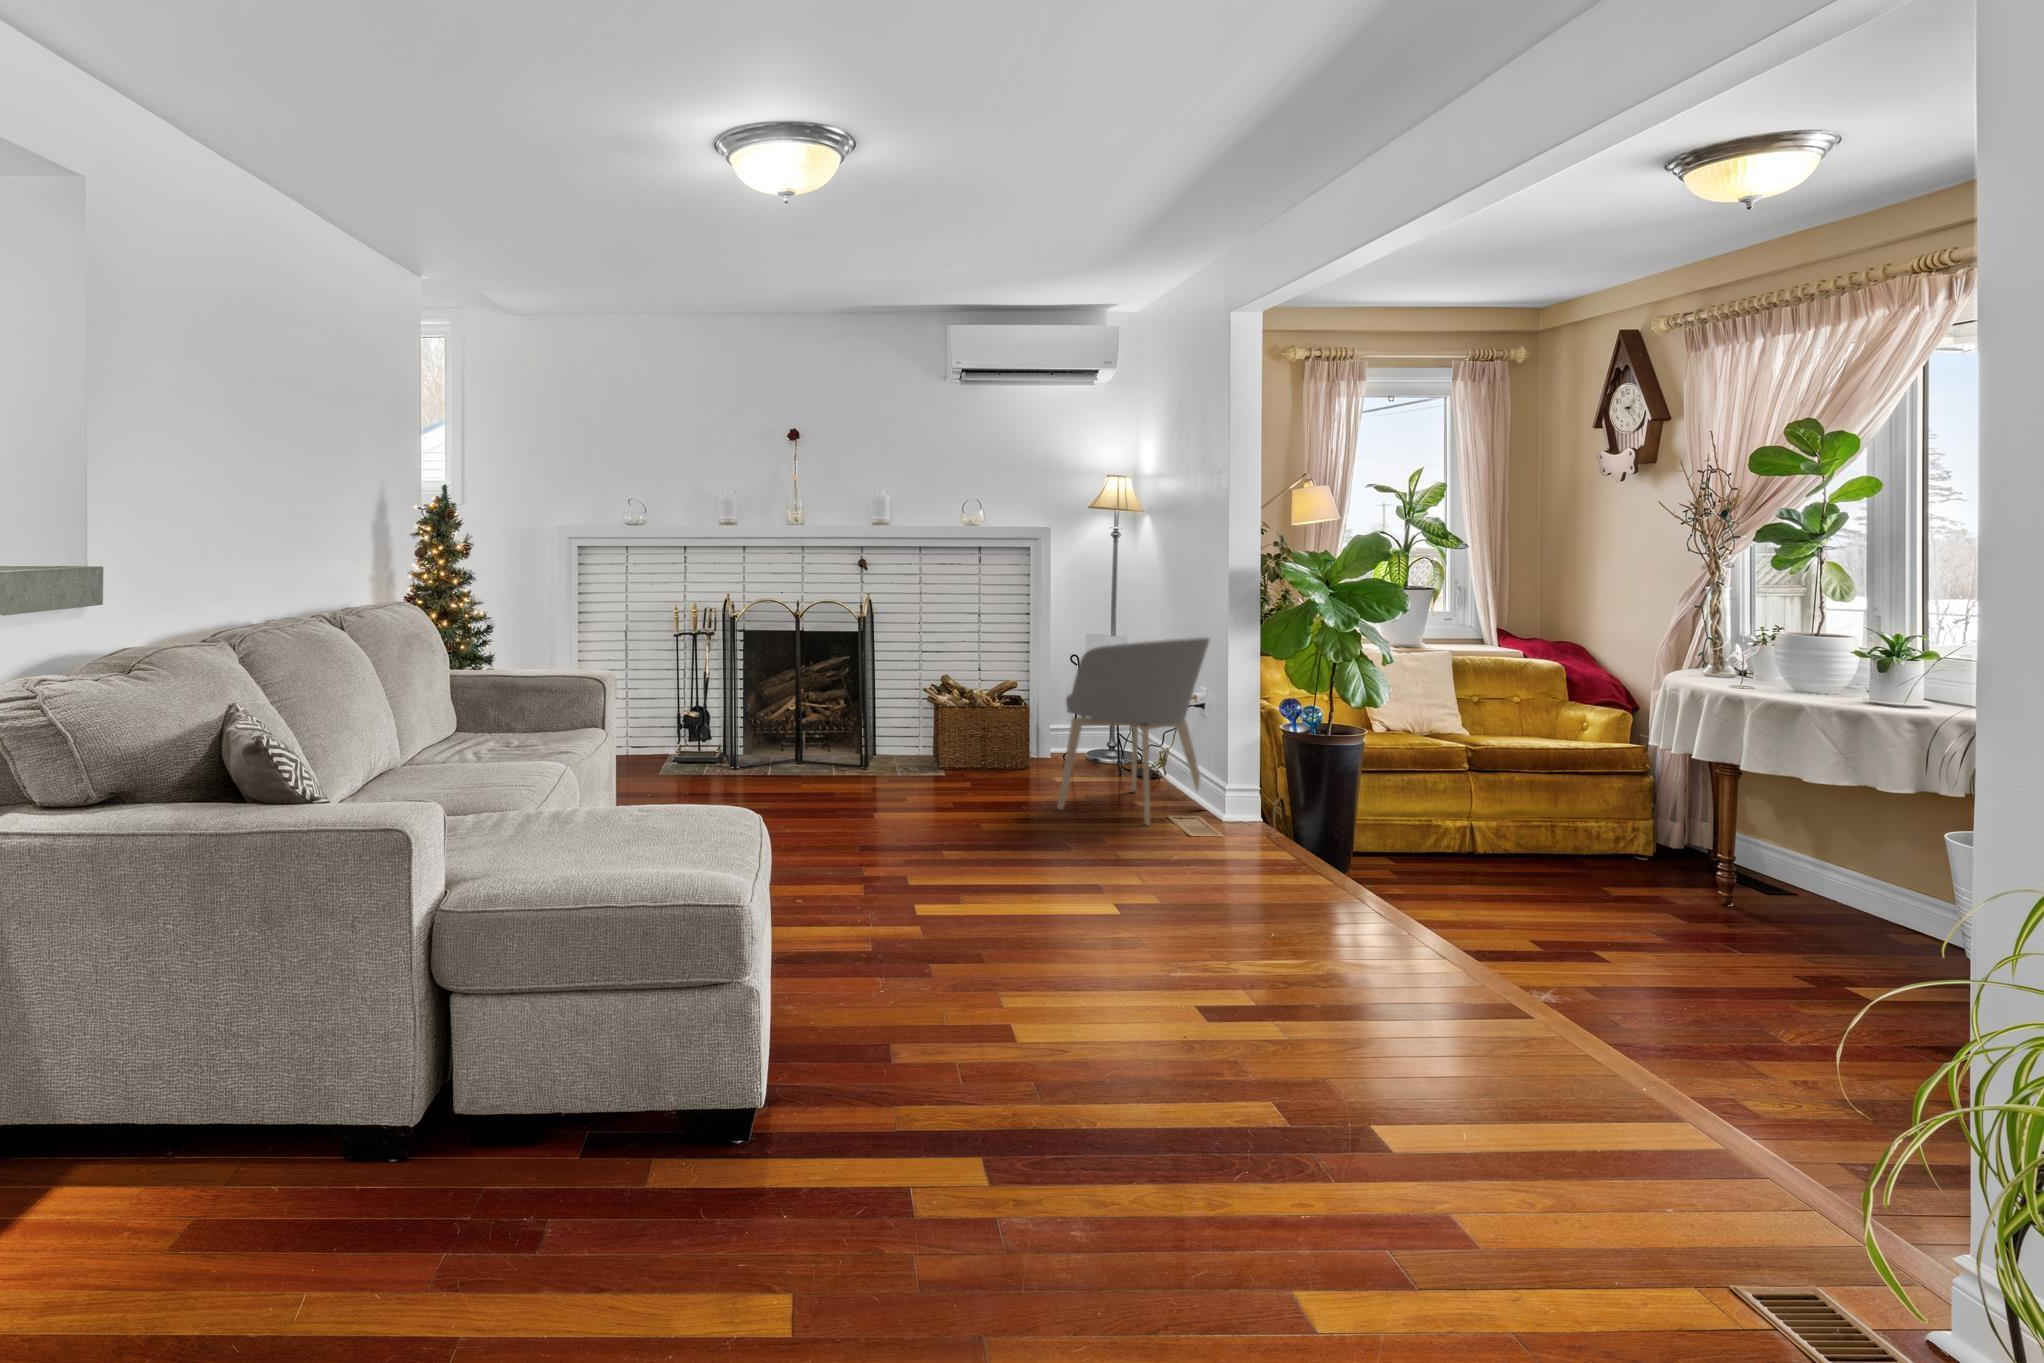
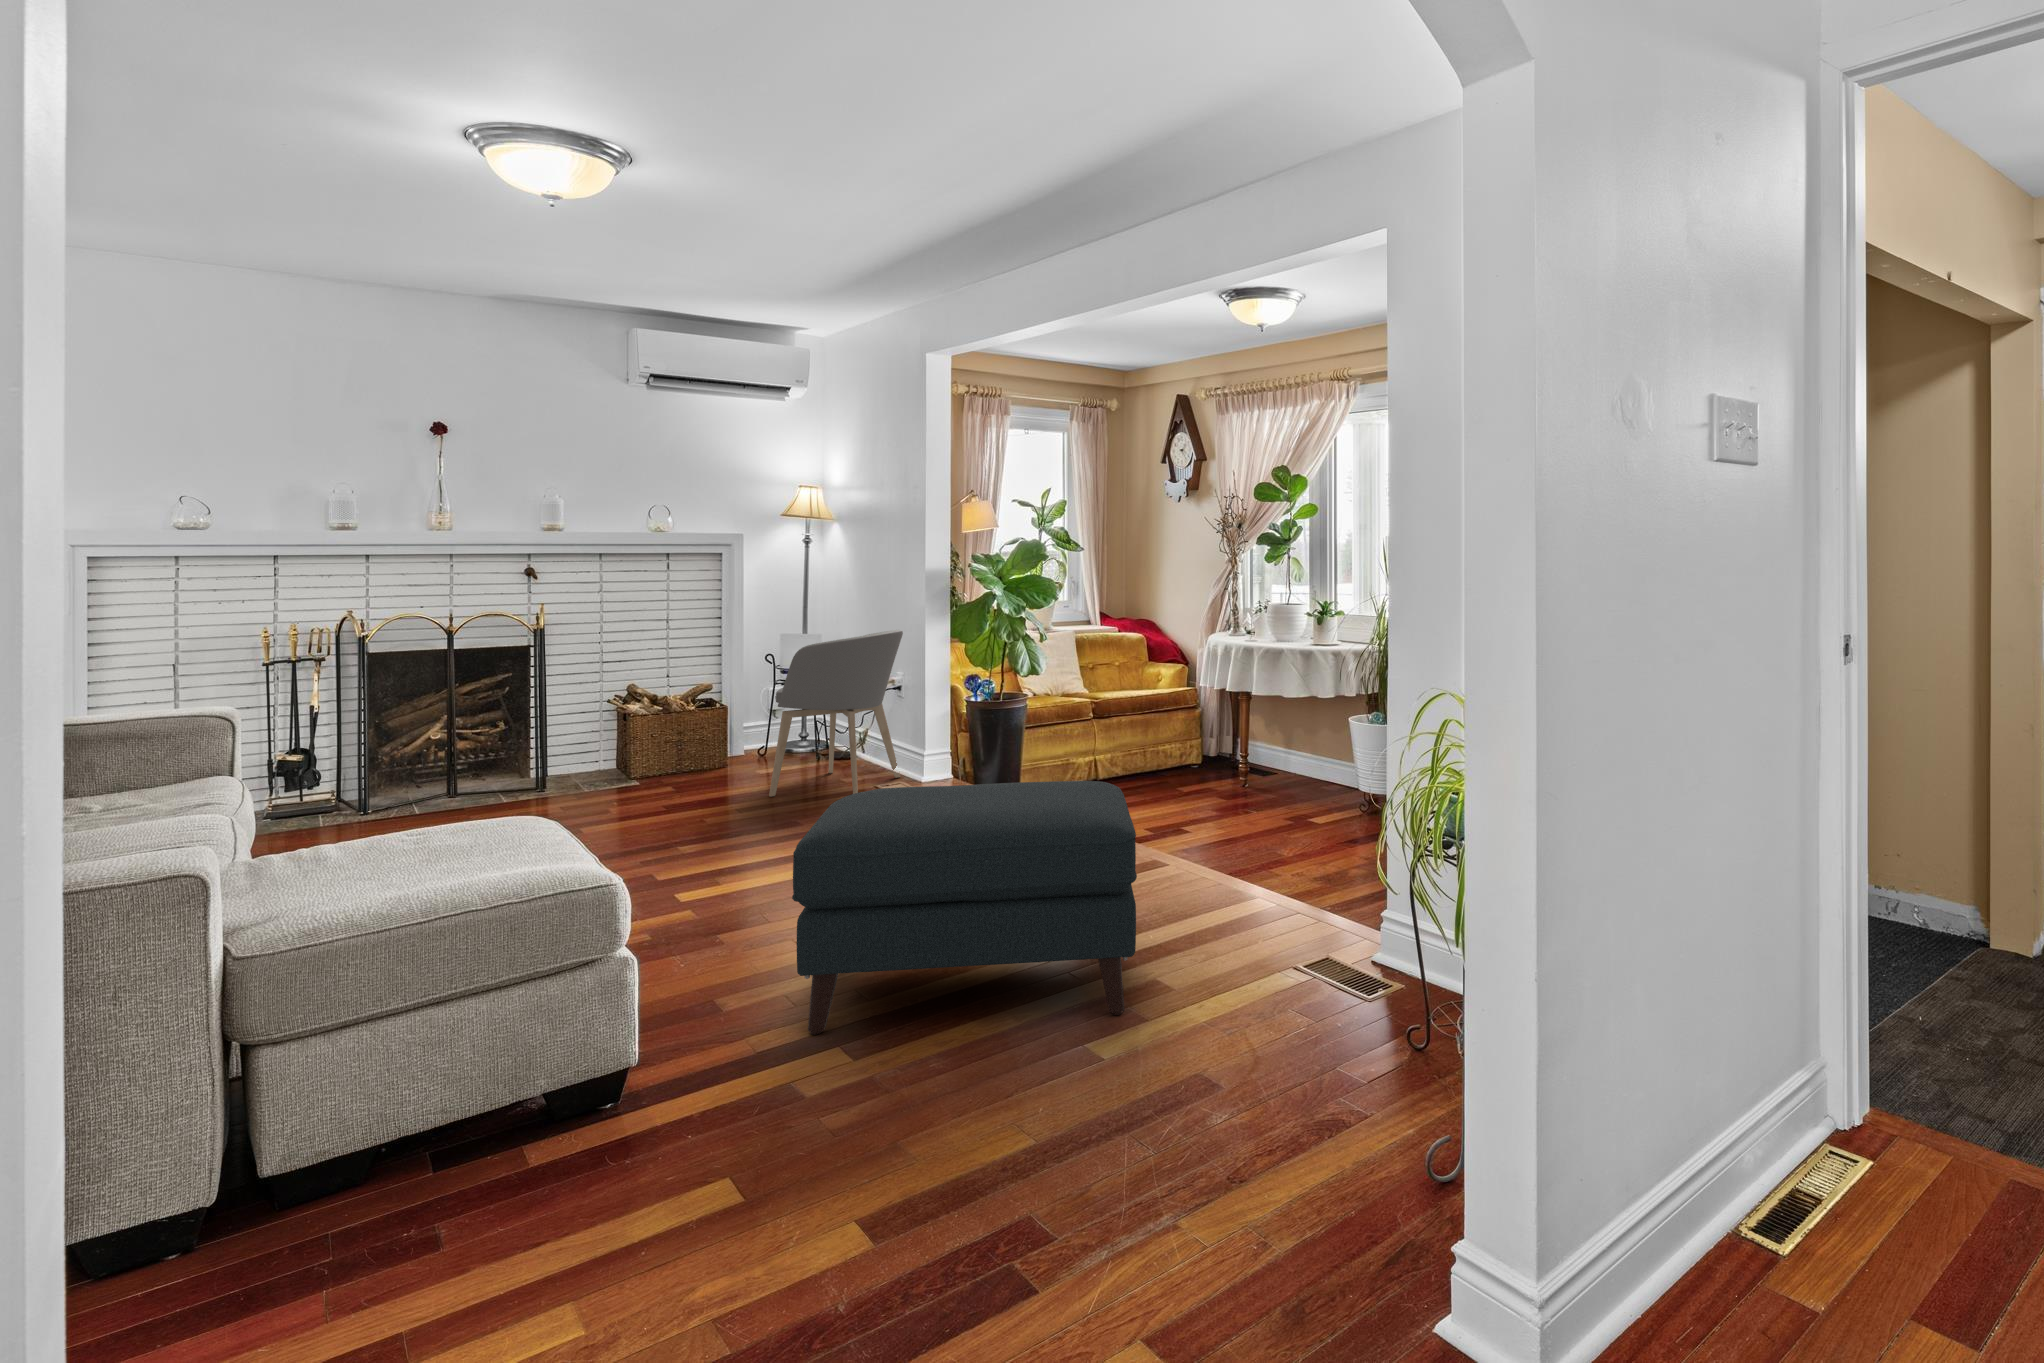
ottoman: none [919,835,1429,1273] -> present [792,781,1137,1035]

